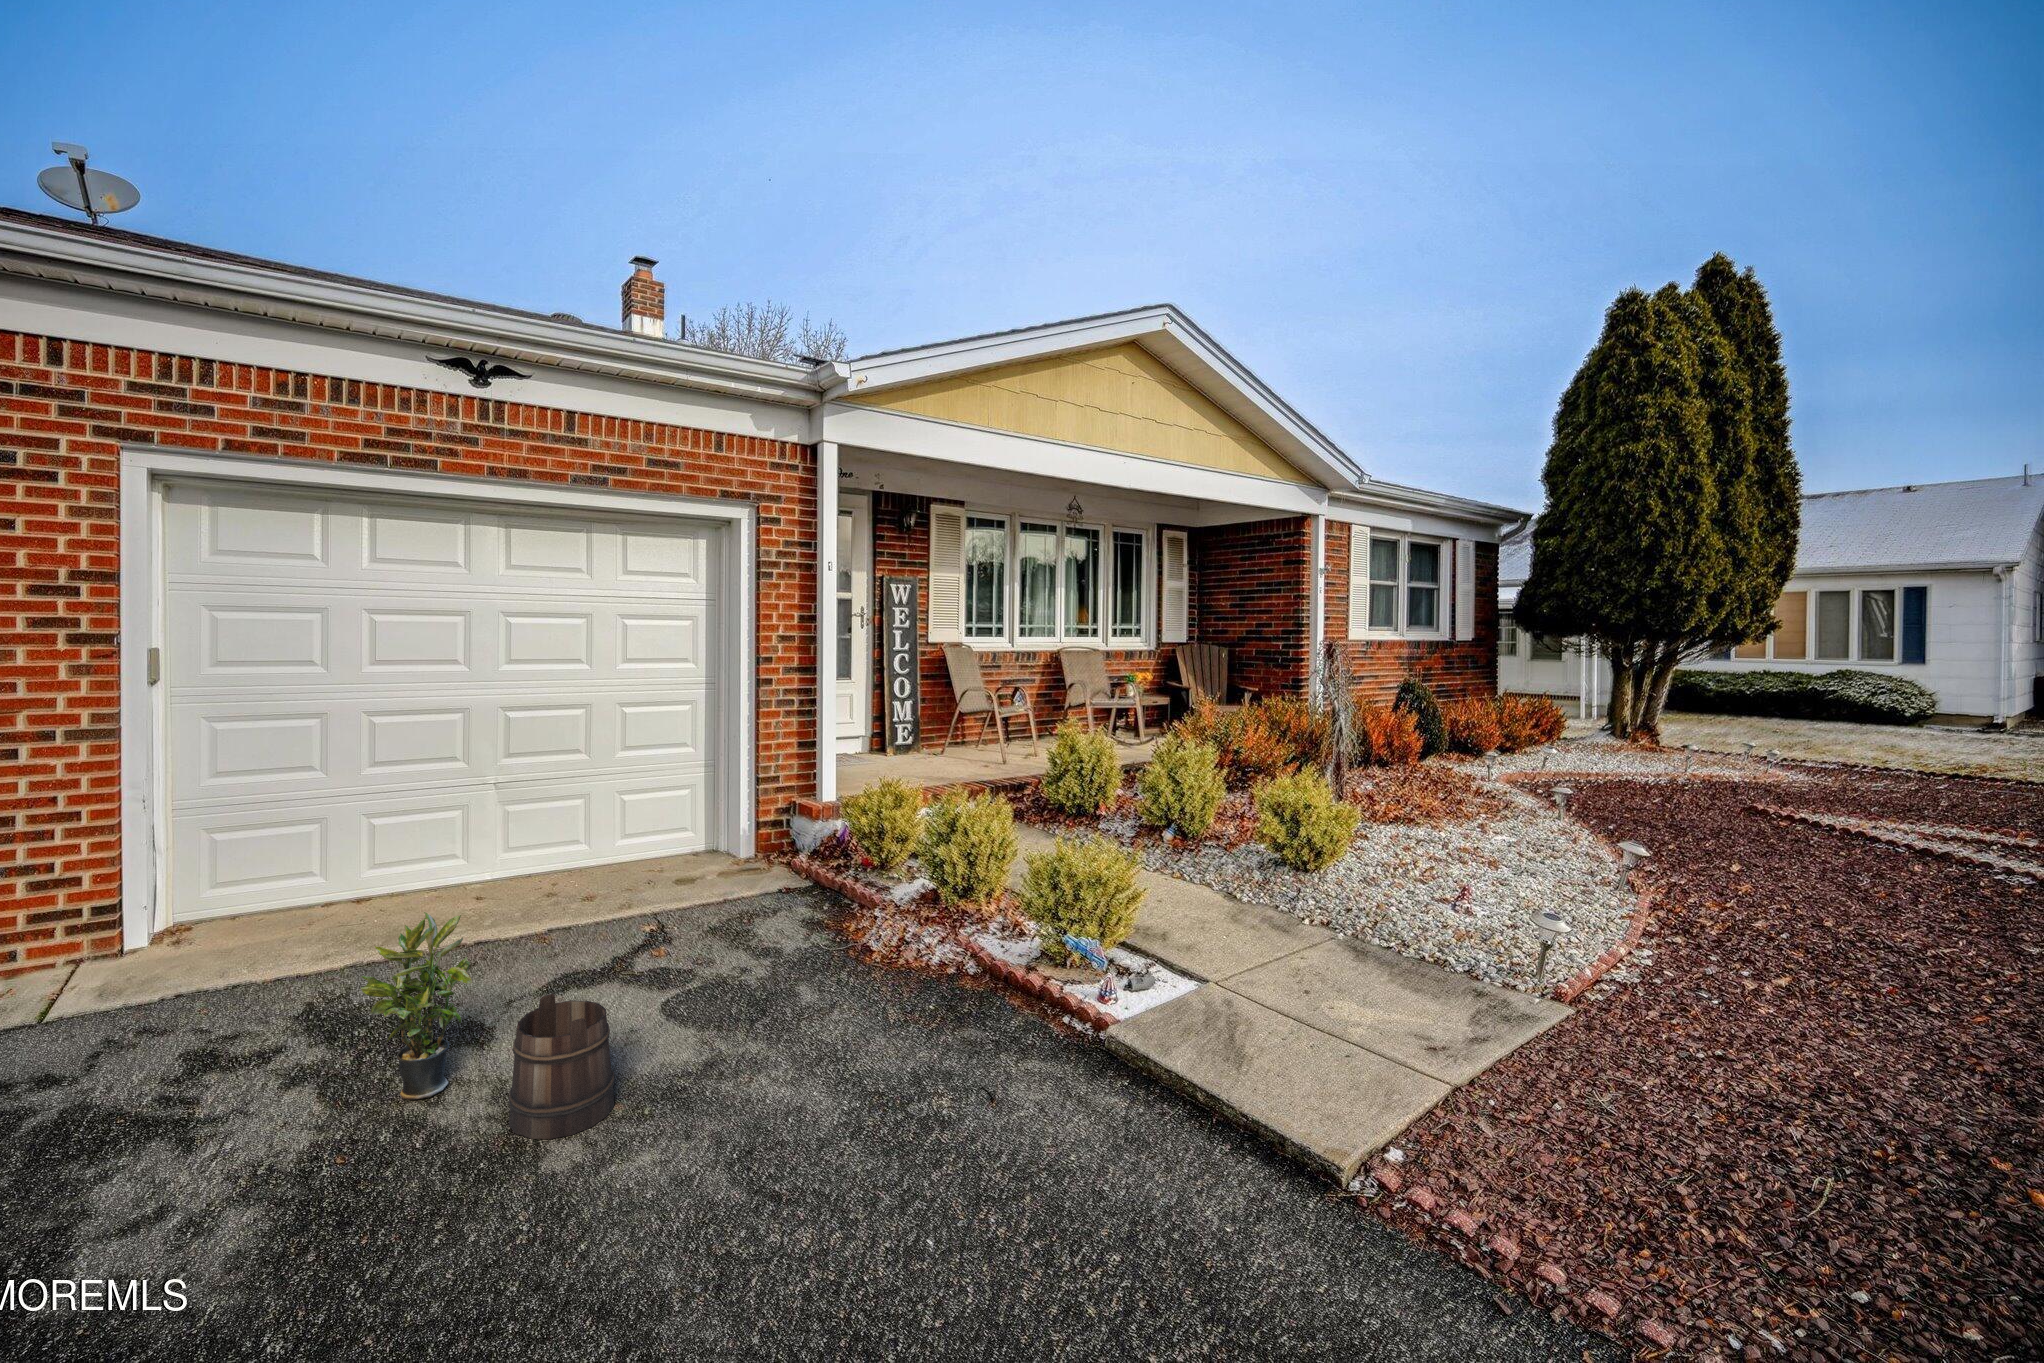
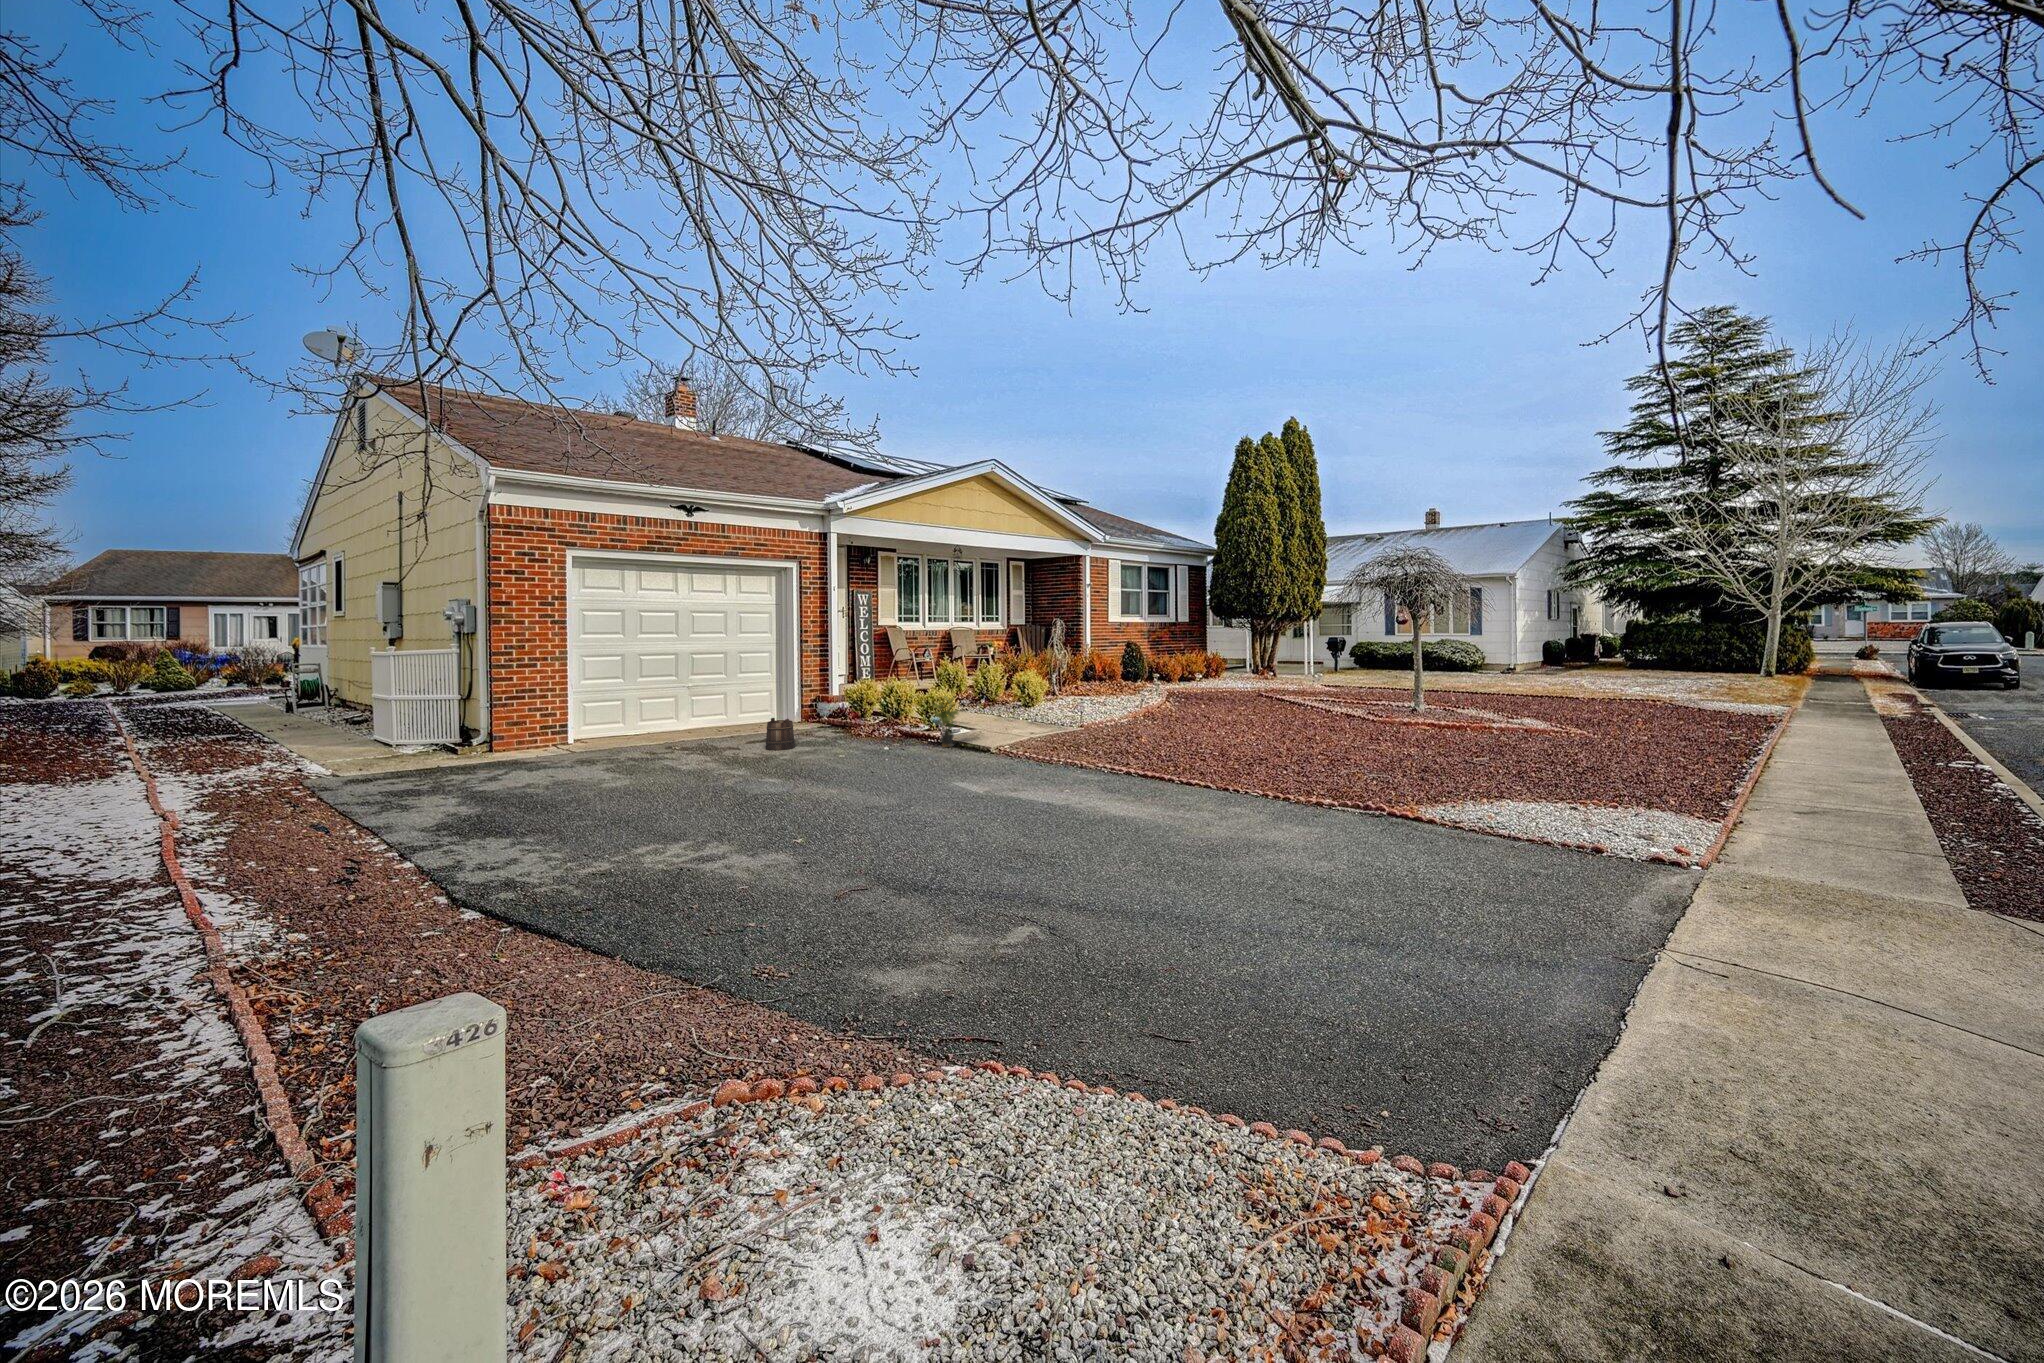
potted plant: present [360,912,472,1100] -> present [934,697,958,747]

